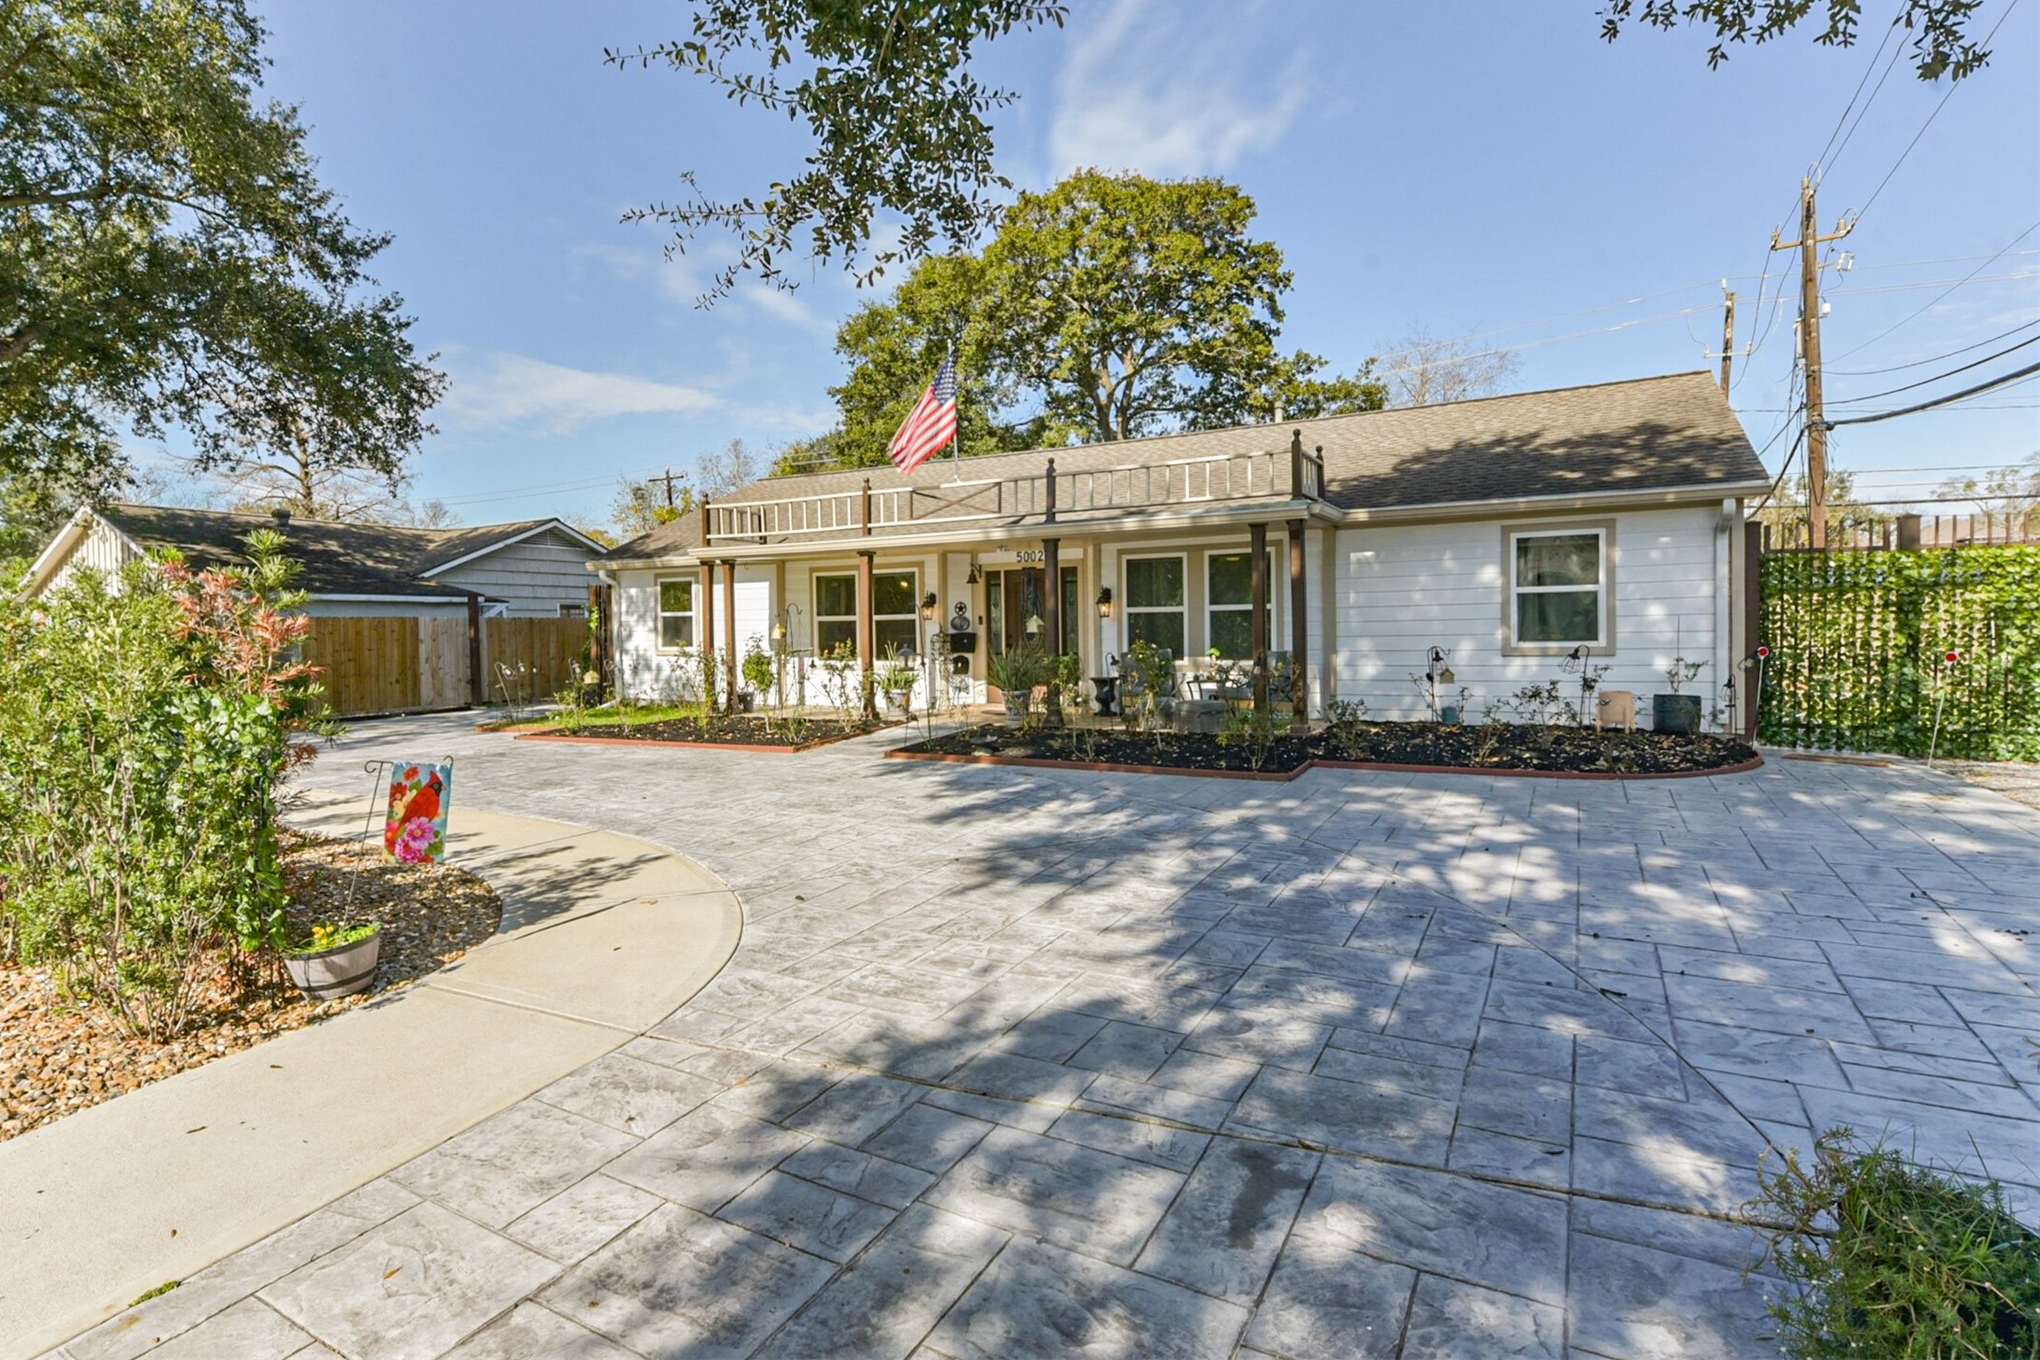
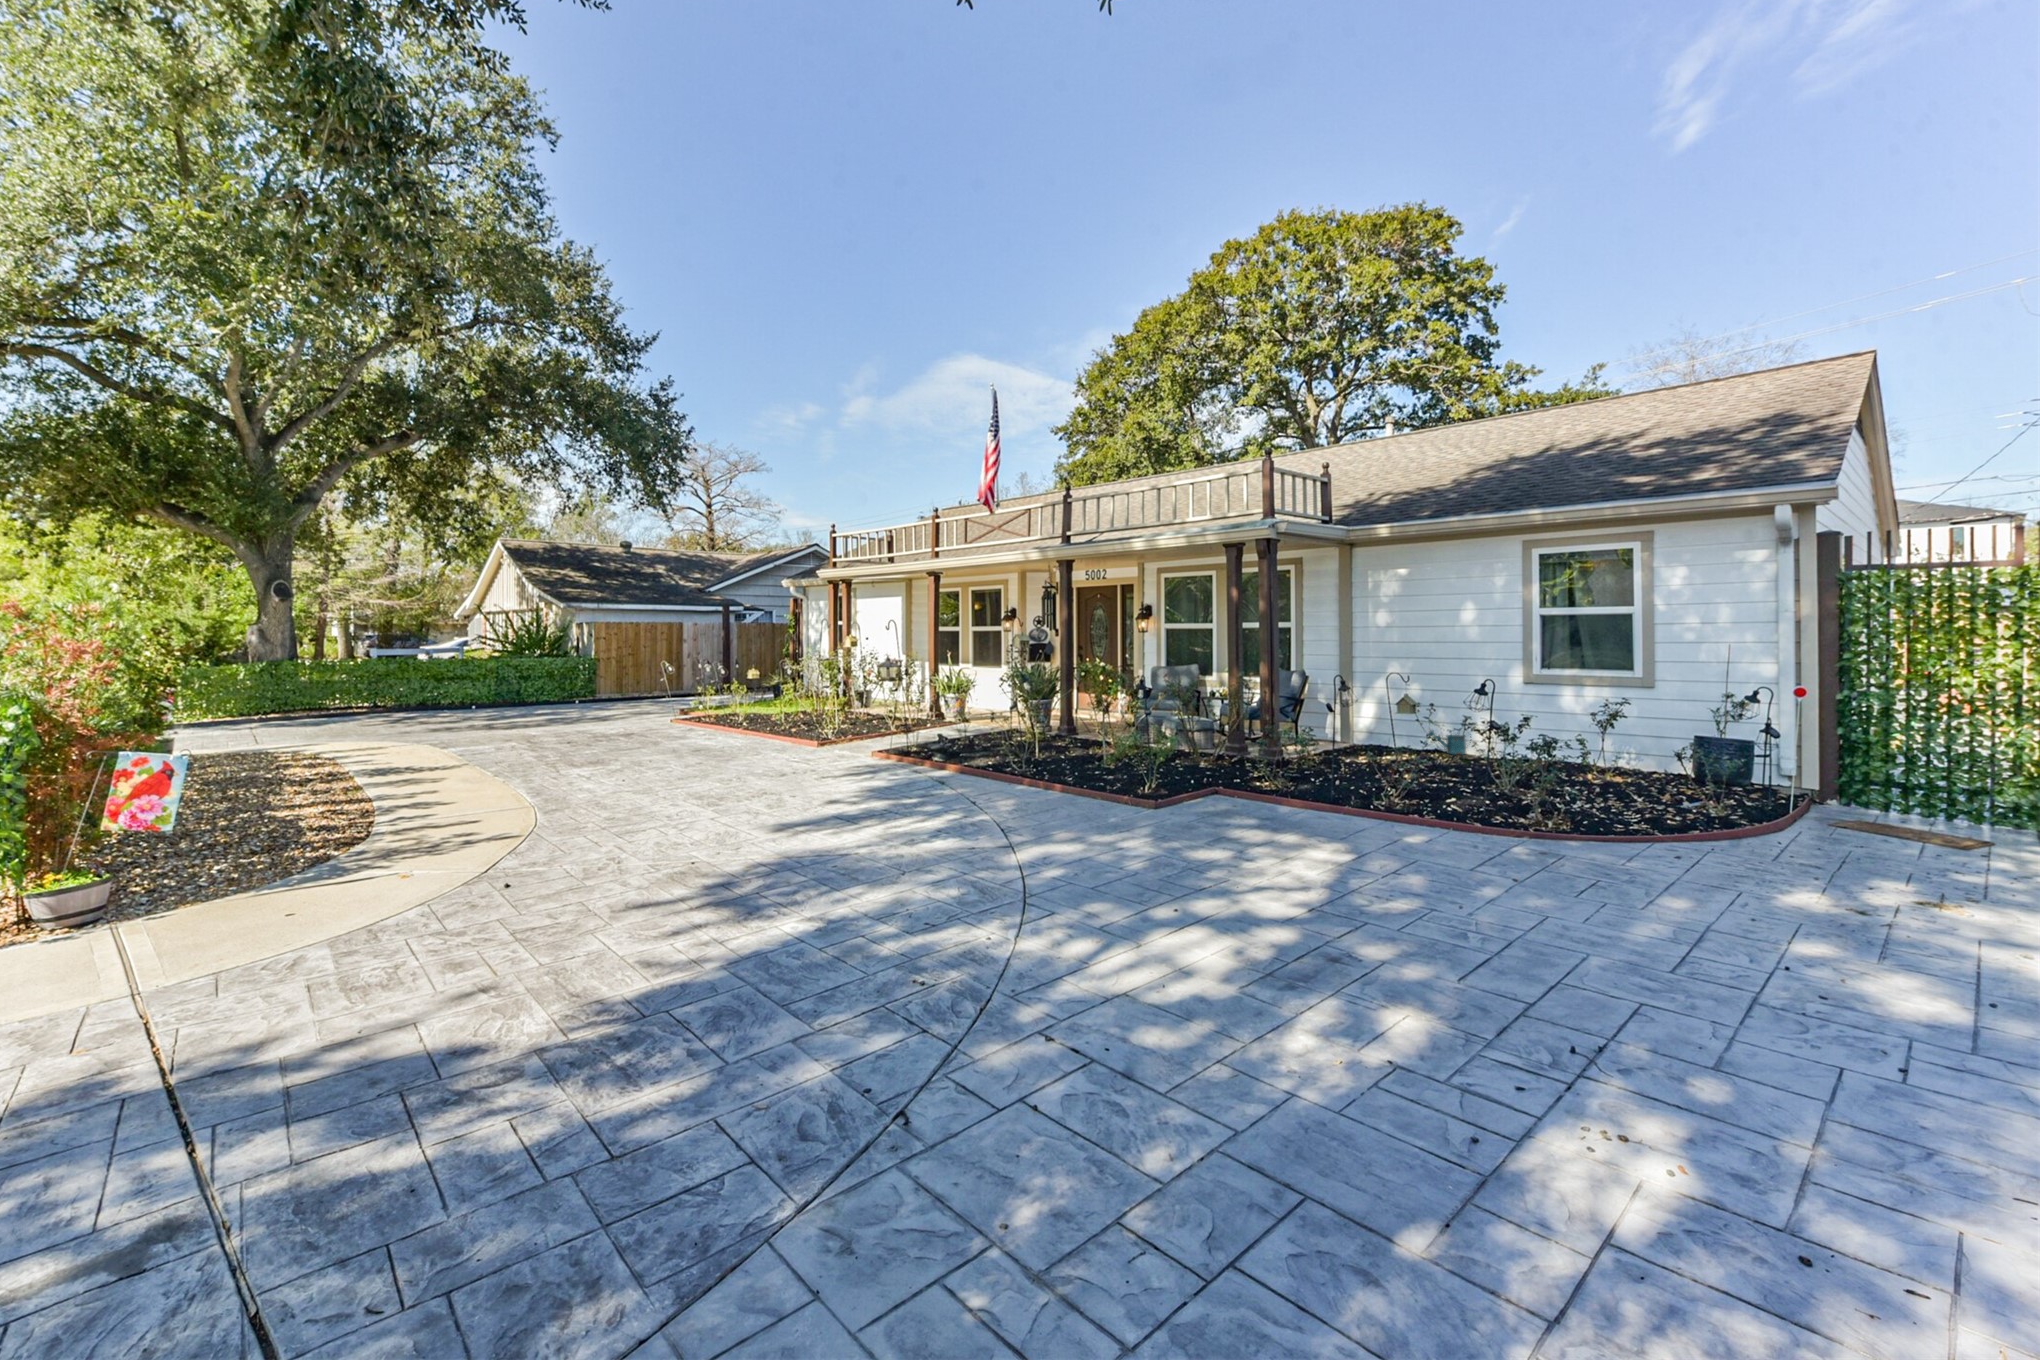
planter: present [1596,691,1635,734] -> none [1617,728,1671,780]

